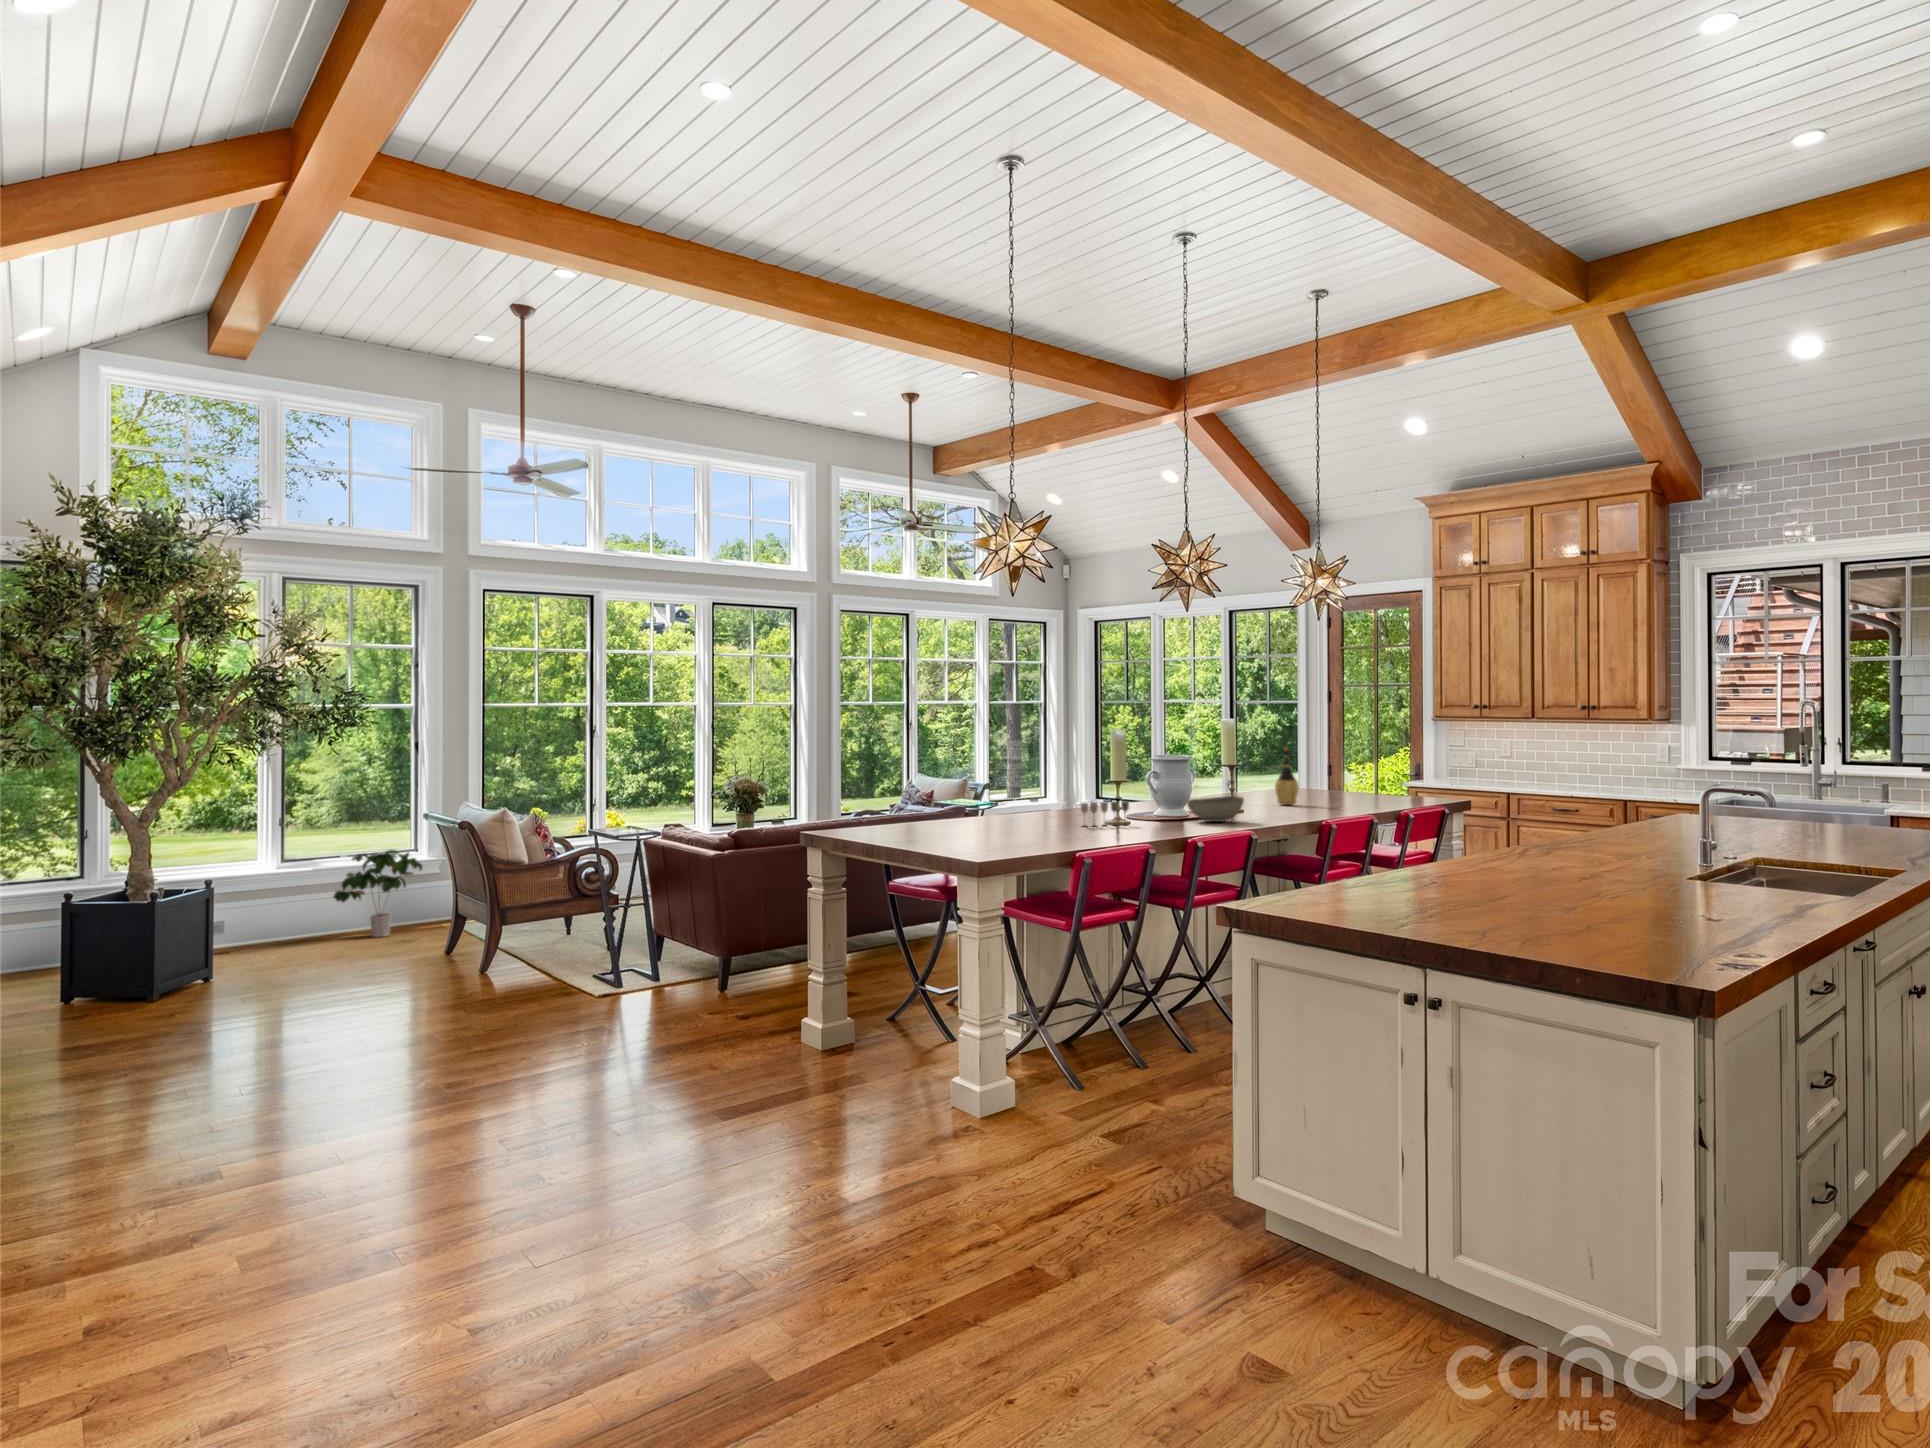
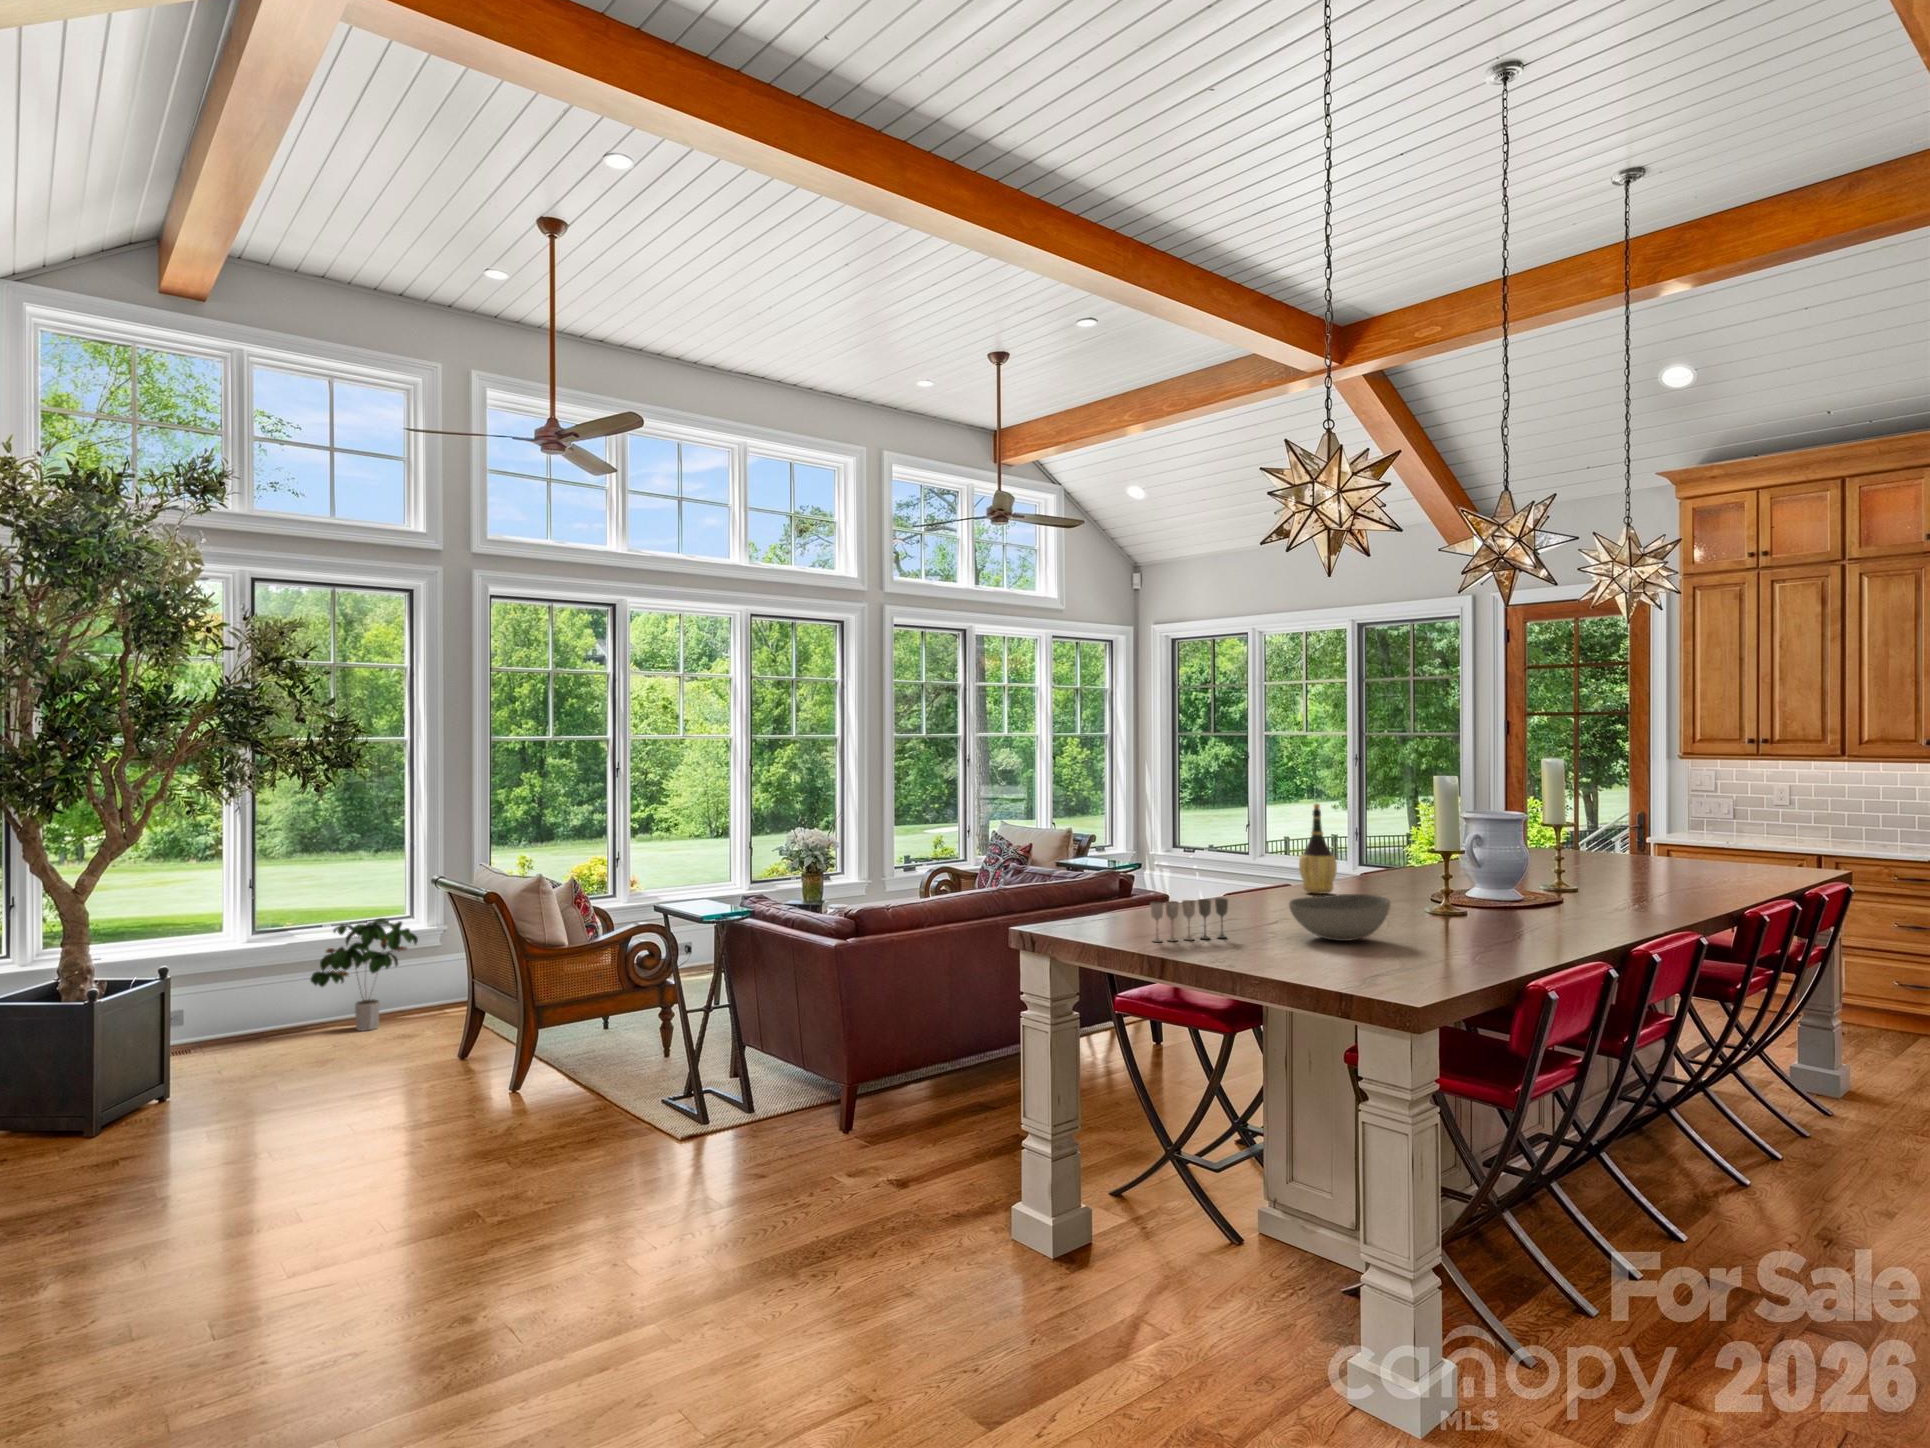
wine bottle: present [1275,747,1299,805] -> present [1299,804,1337,894]
bowl: present [1187,796,1244,822] -> present [1289,894,1390,941]
wine glass: present [1081,801,1129,826] -> present [1150,898,1228,942]

